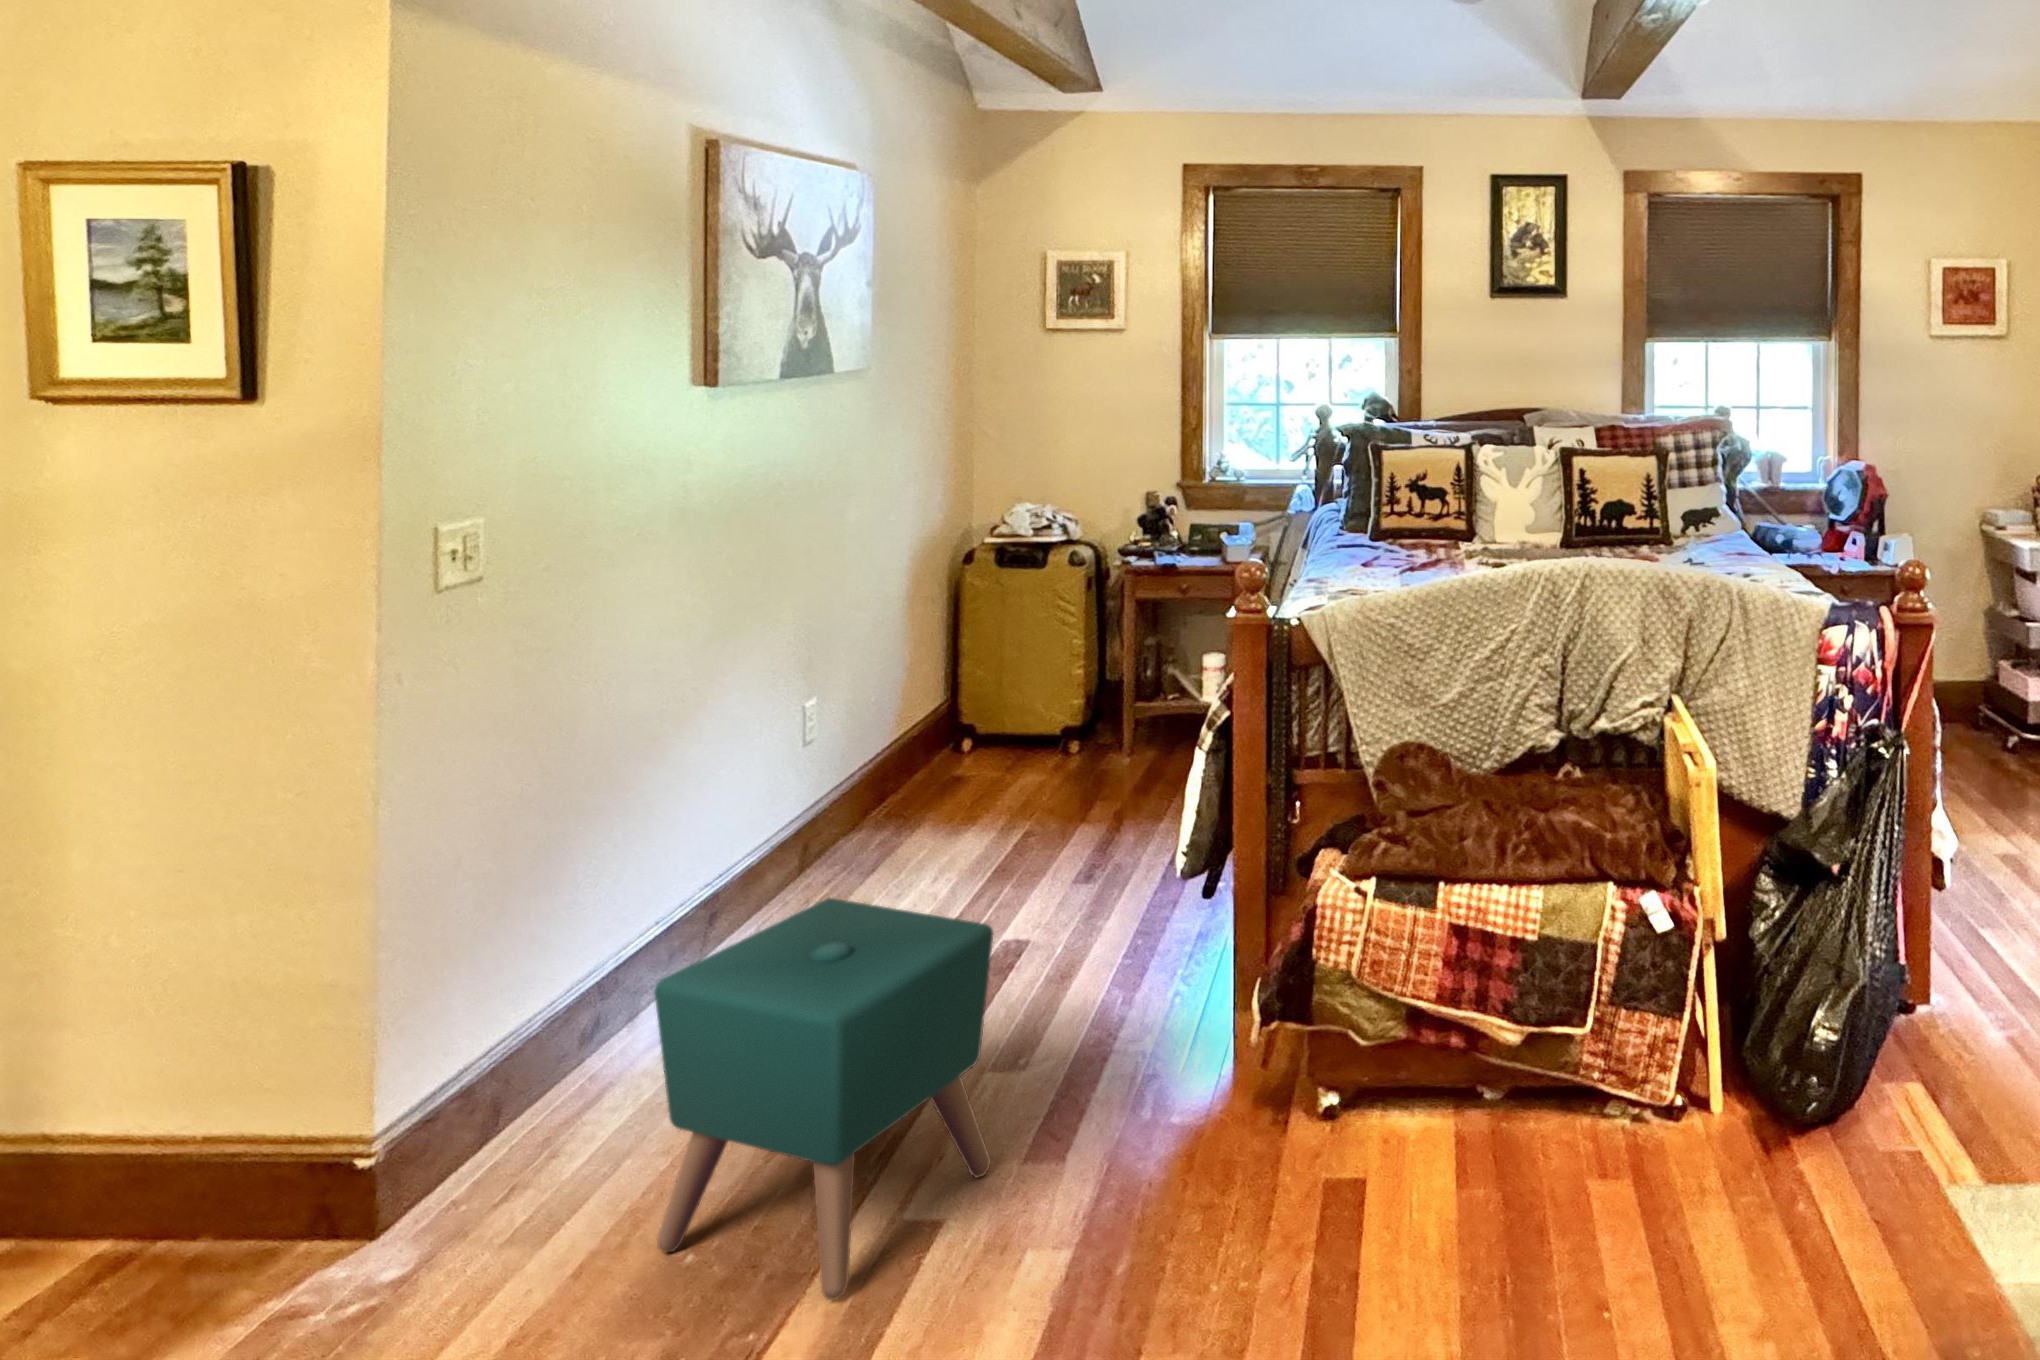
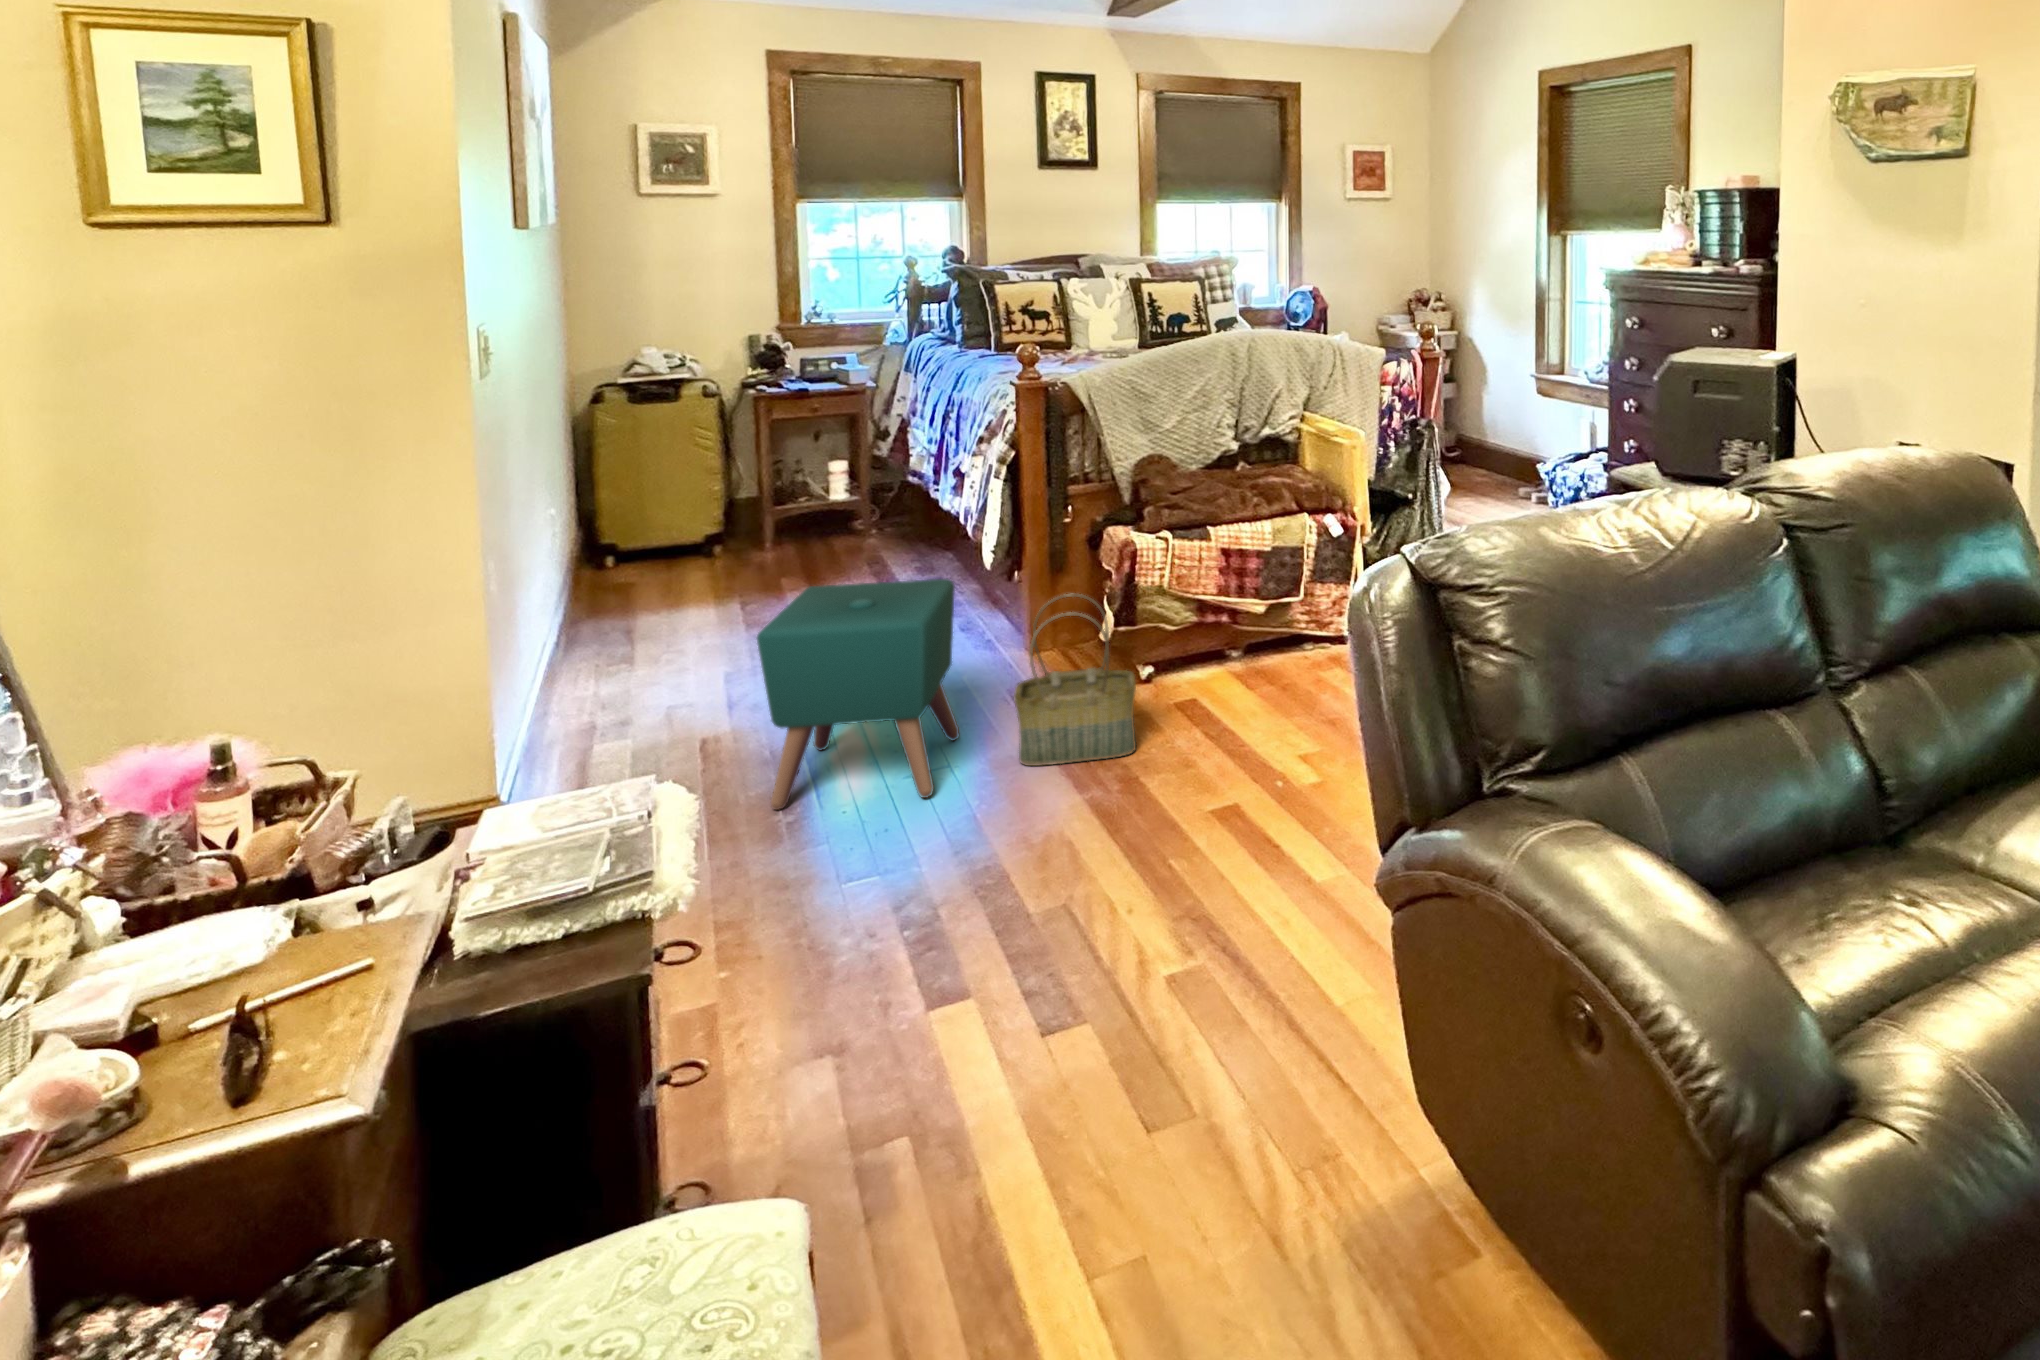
basket: none [1003,989,1207,1302] -> present [1014,594,1136,766]

